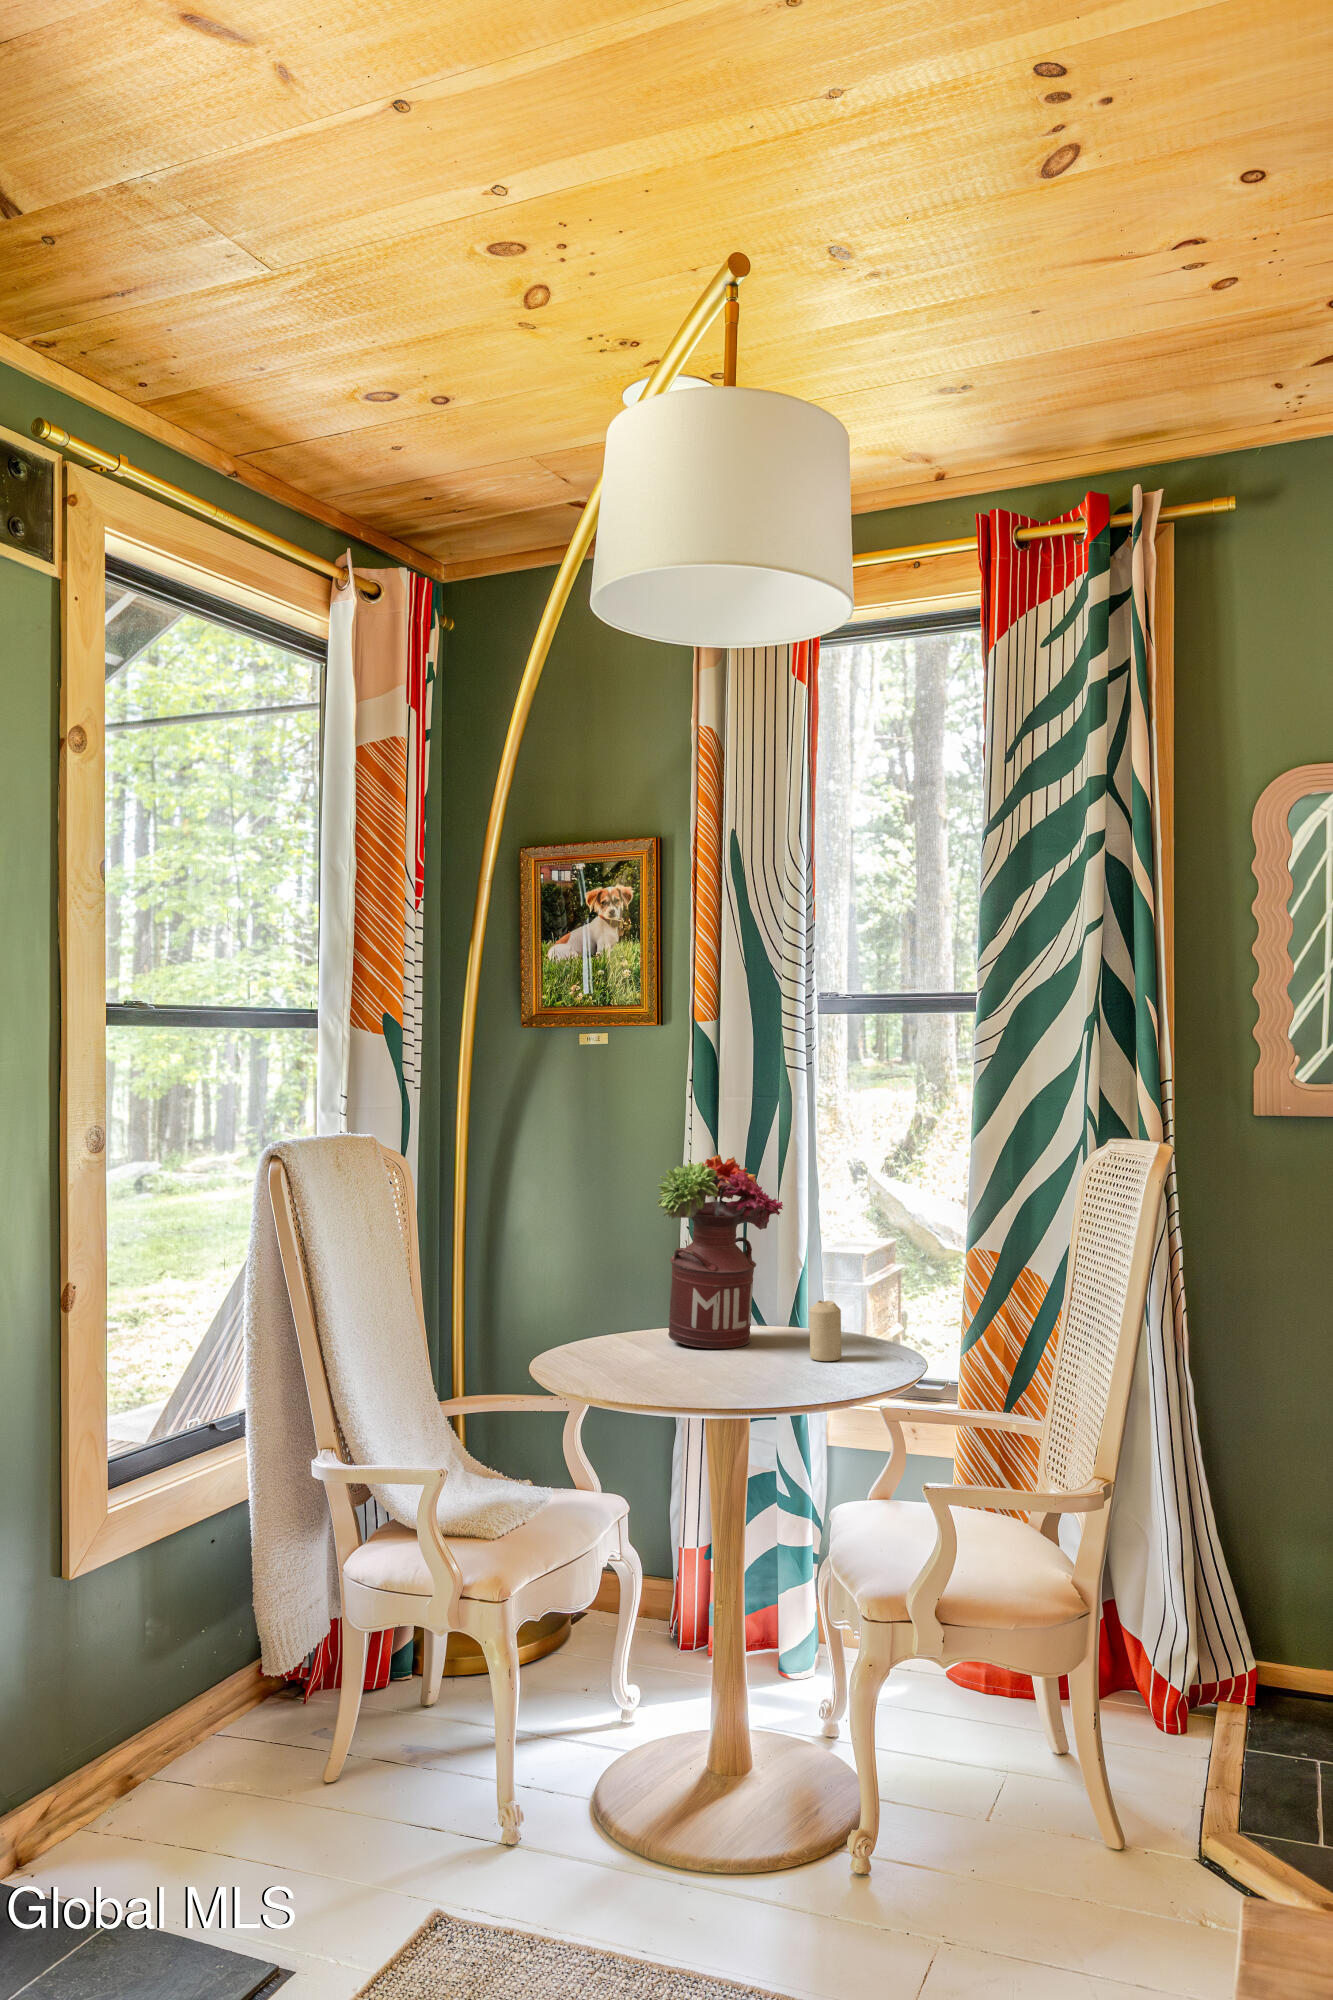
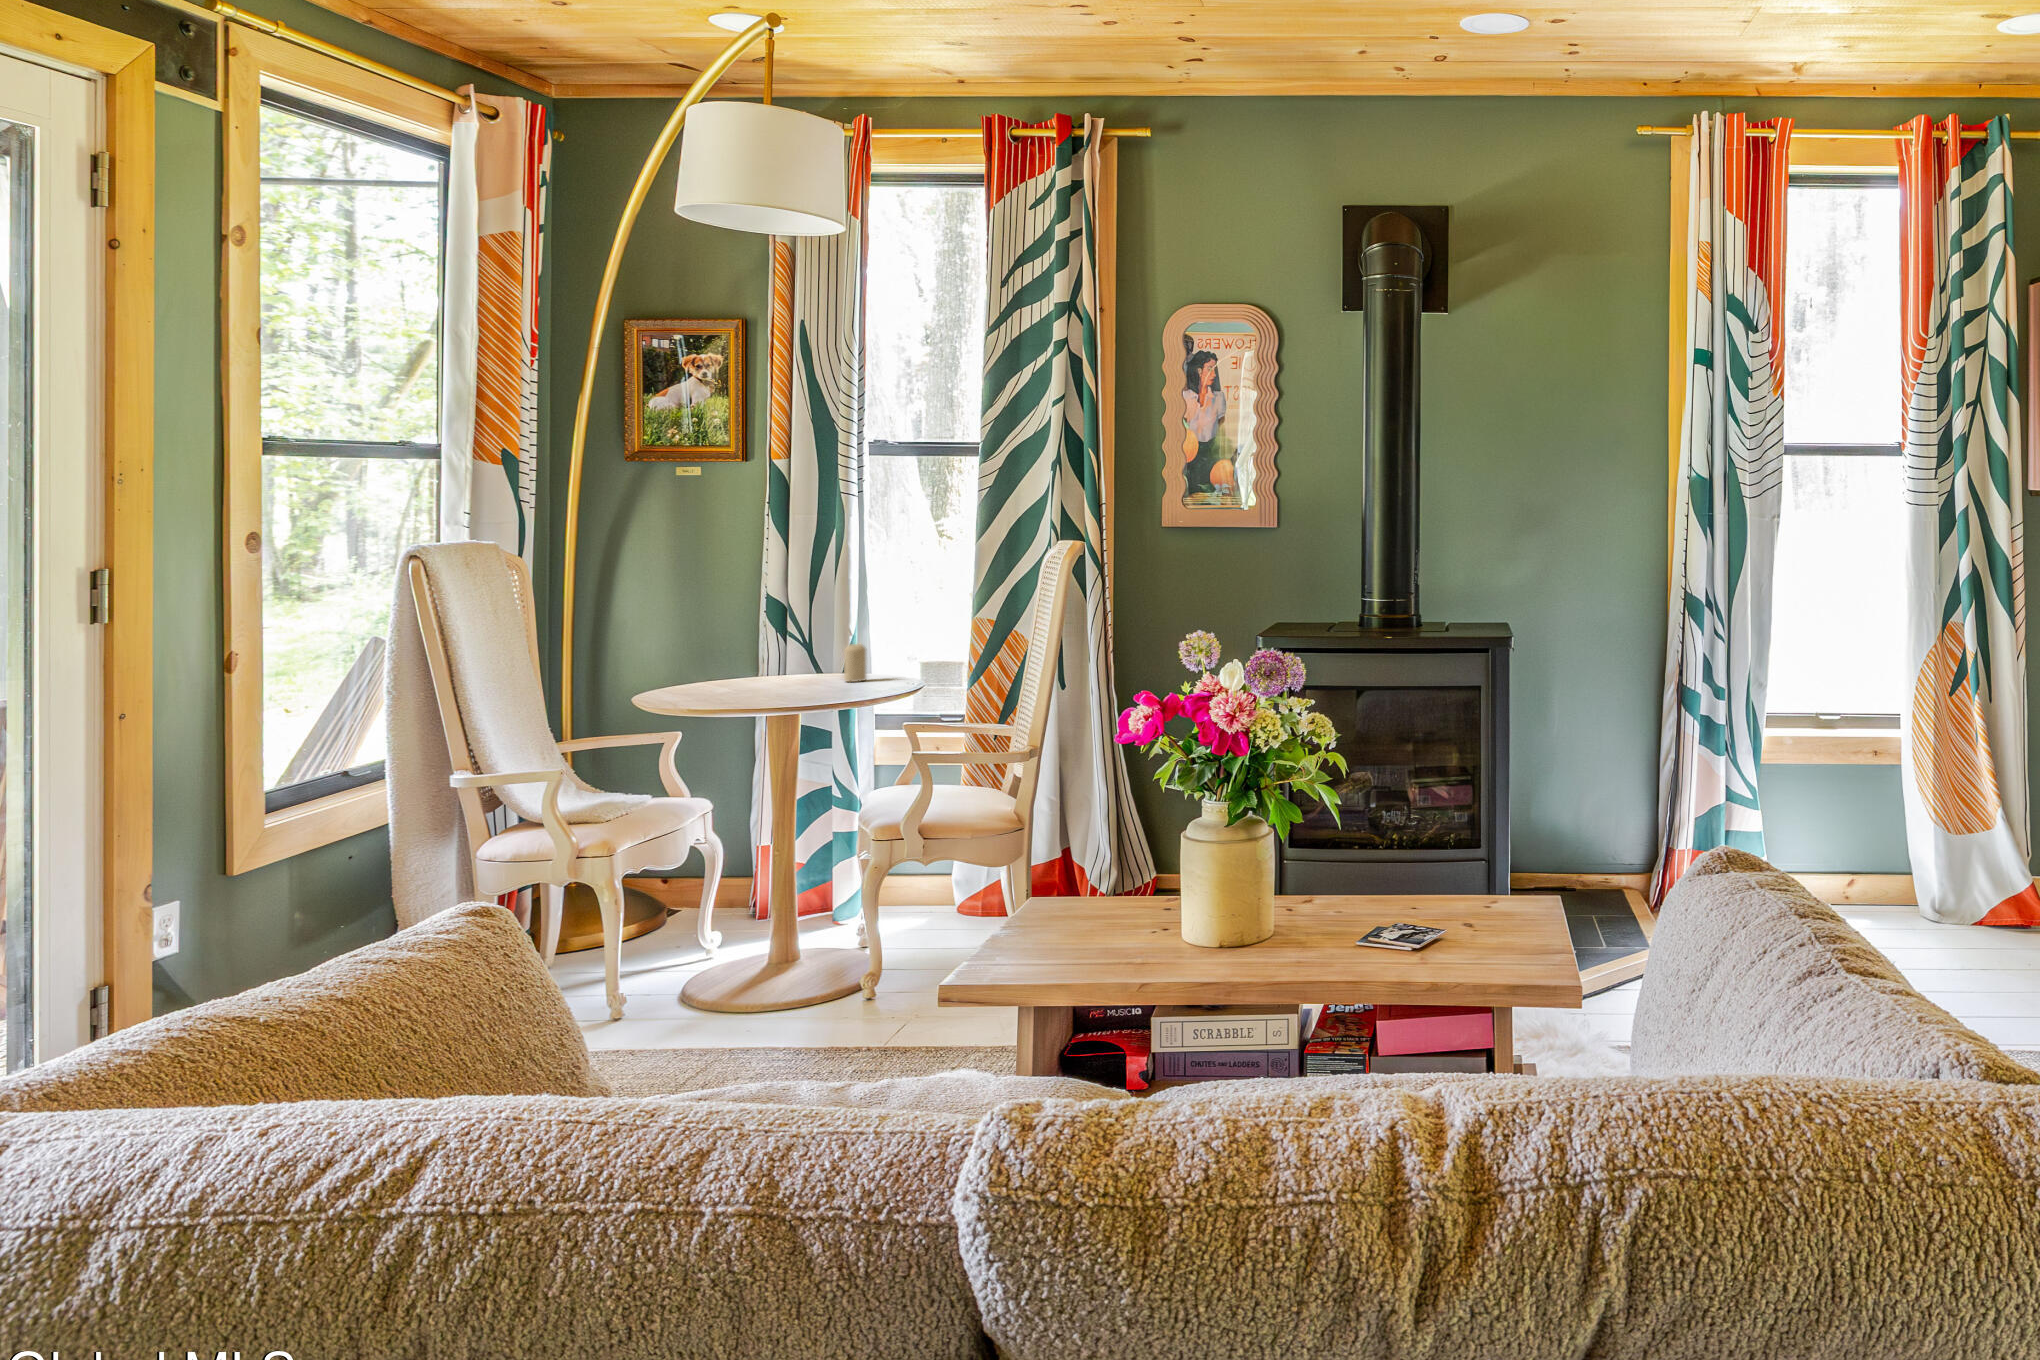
flower arrangement: present [657,1155,783,1348] -> none [733,551,831,681]

